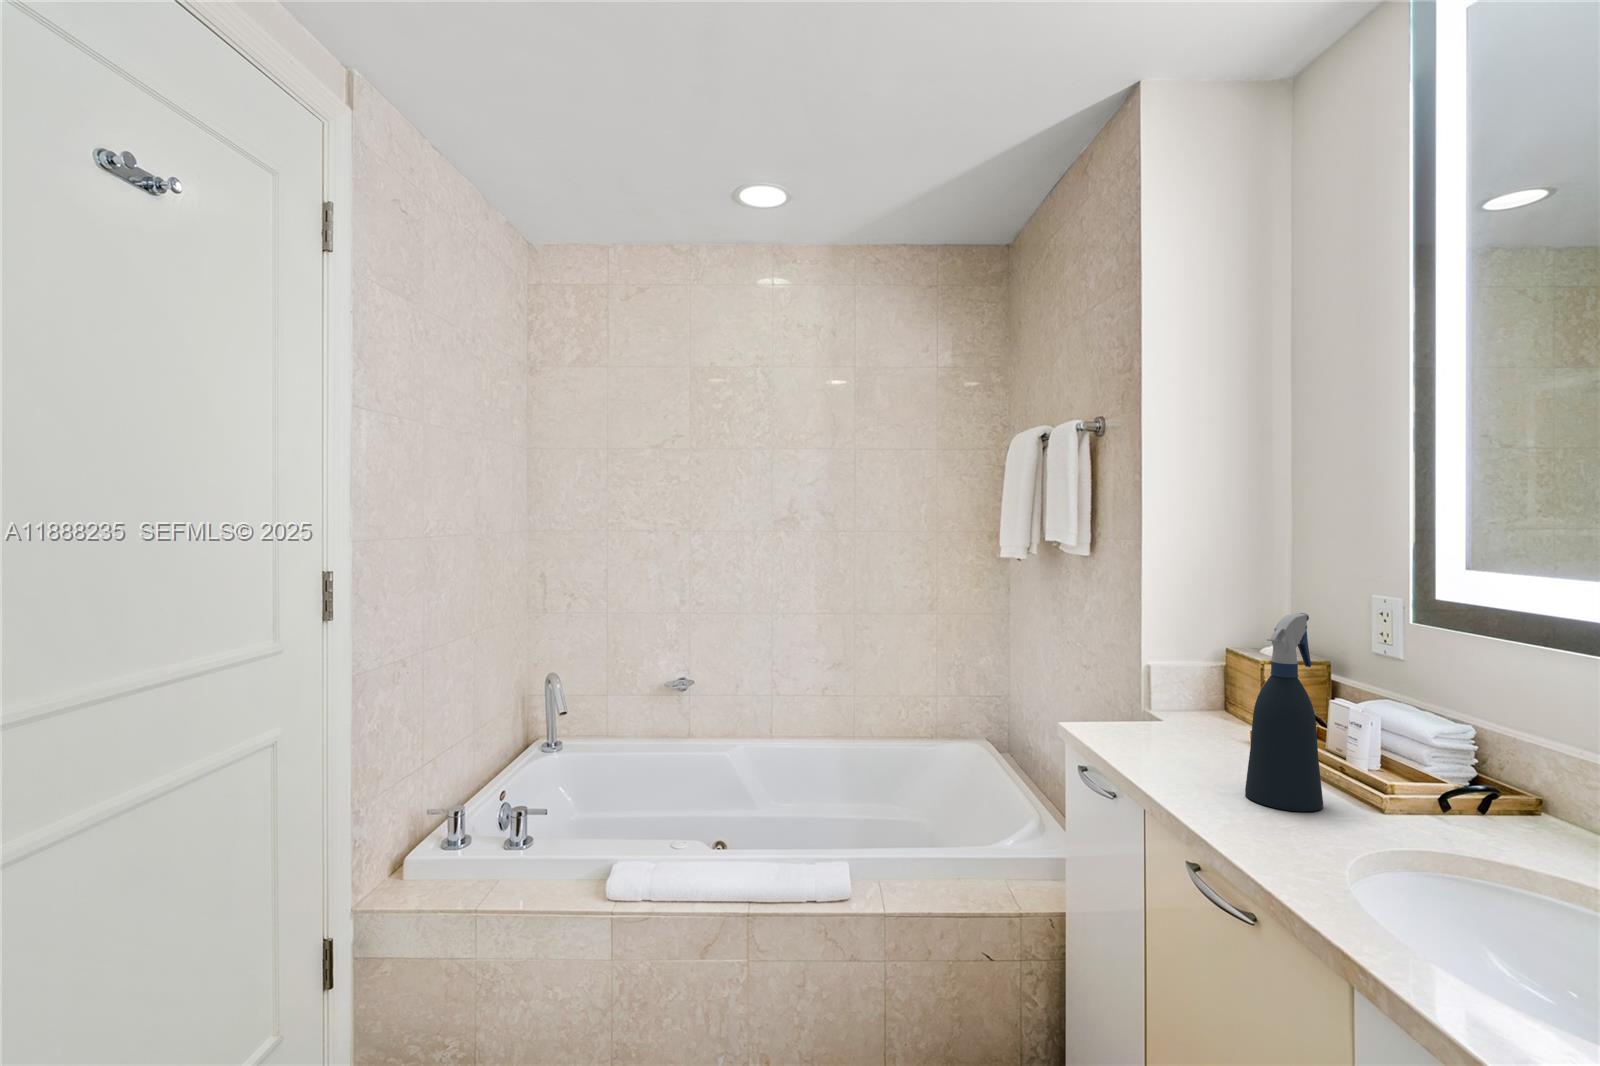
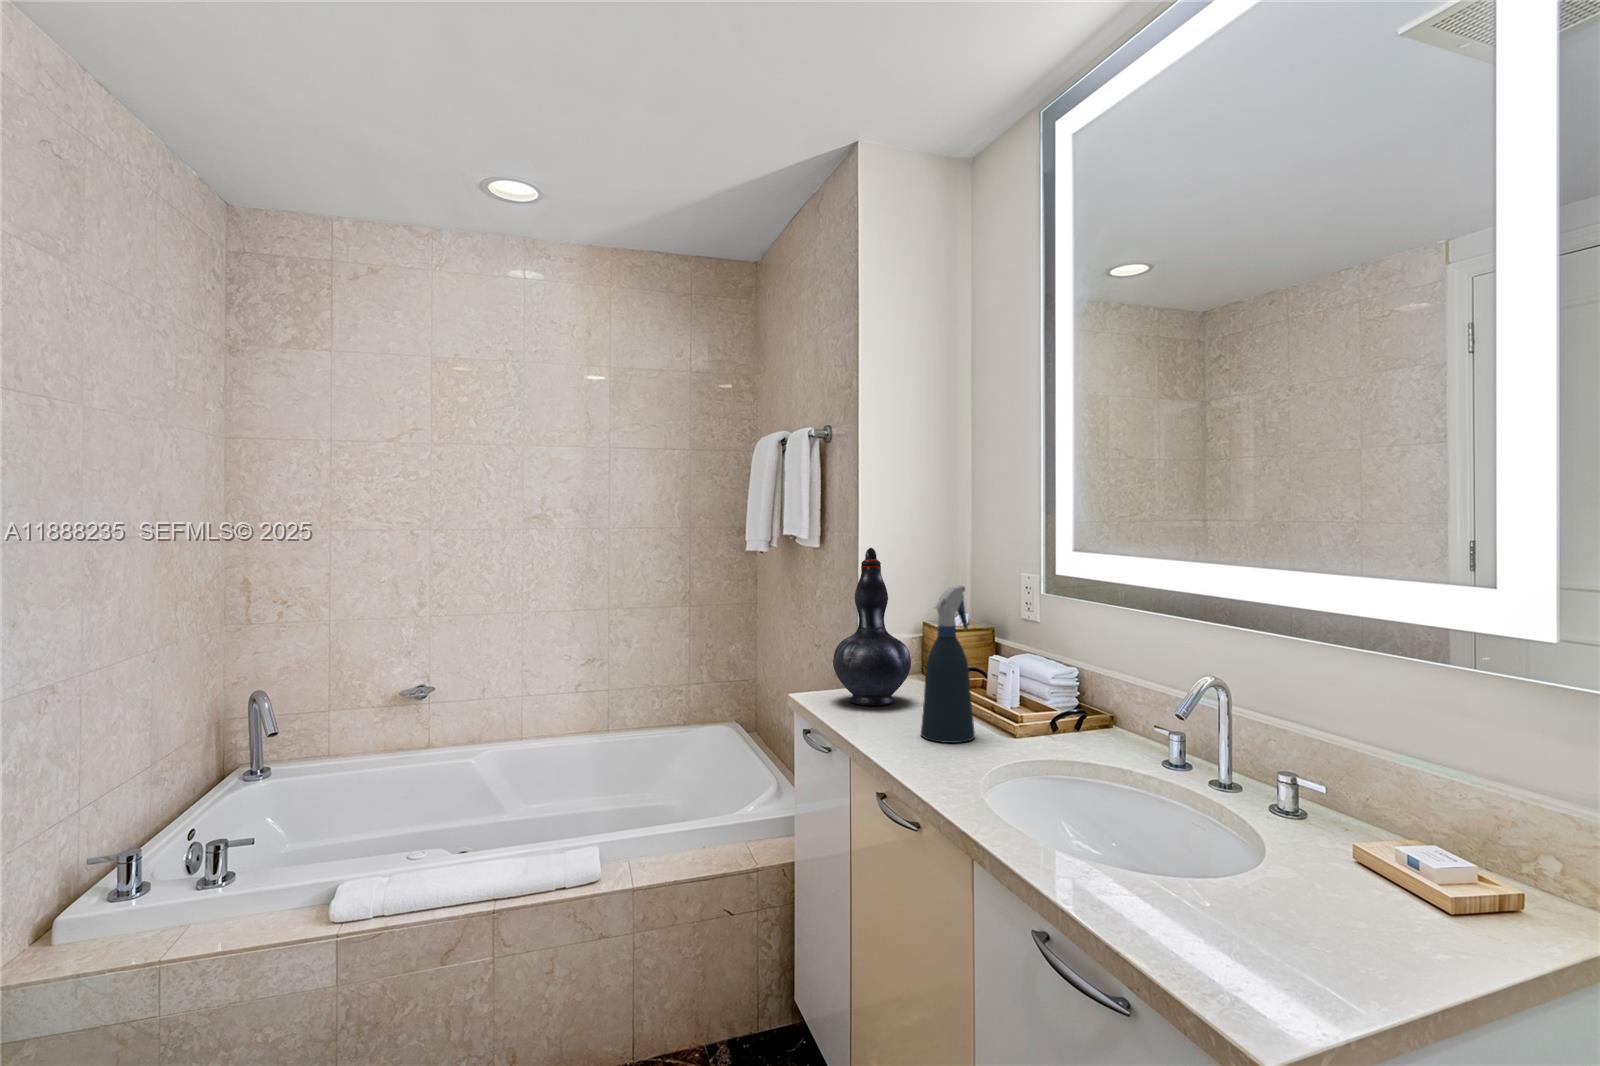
decorative vase: none [1120,561,1221,748] -> present [833,548,911,706]

